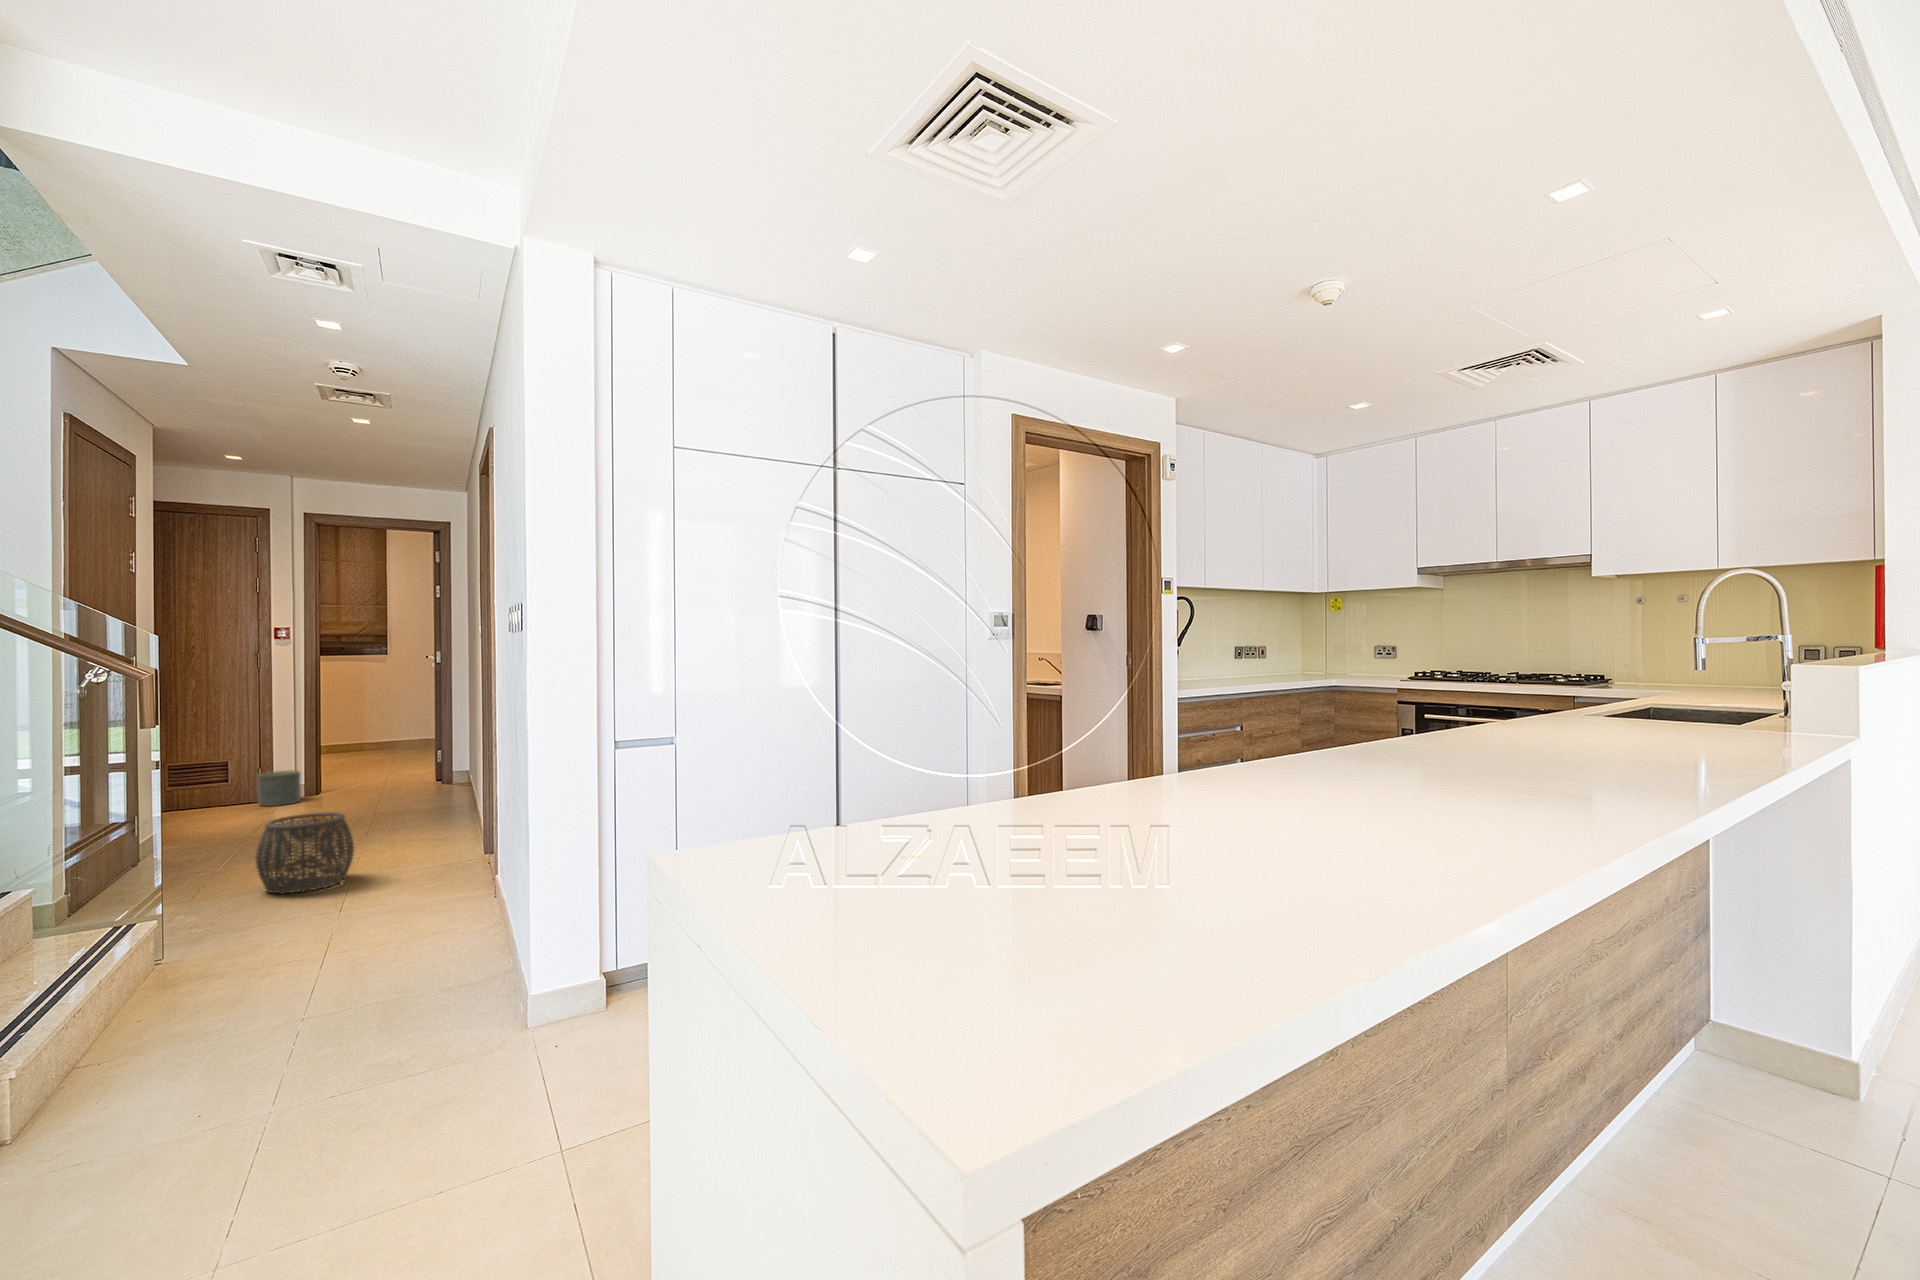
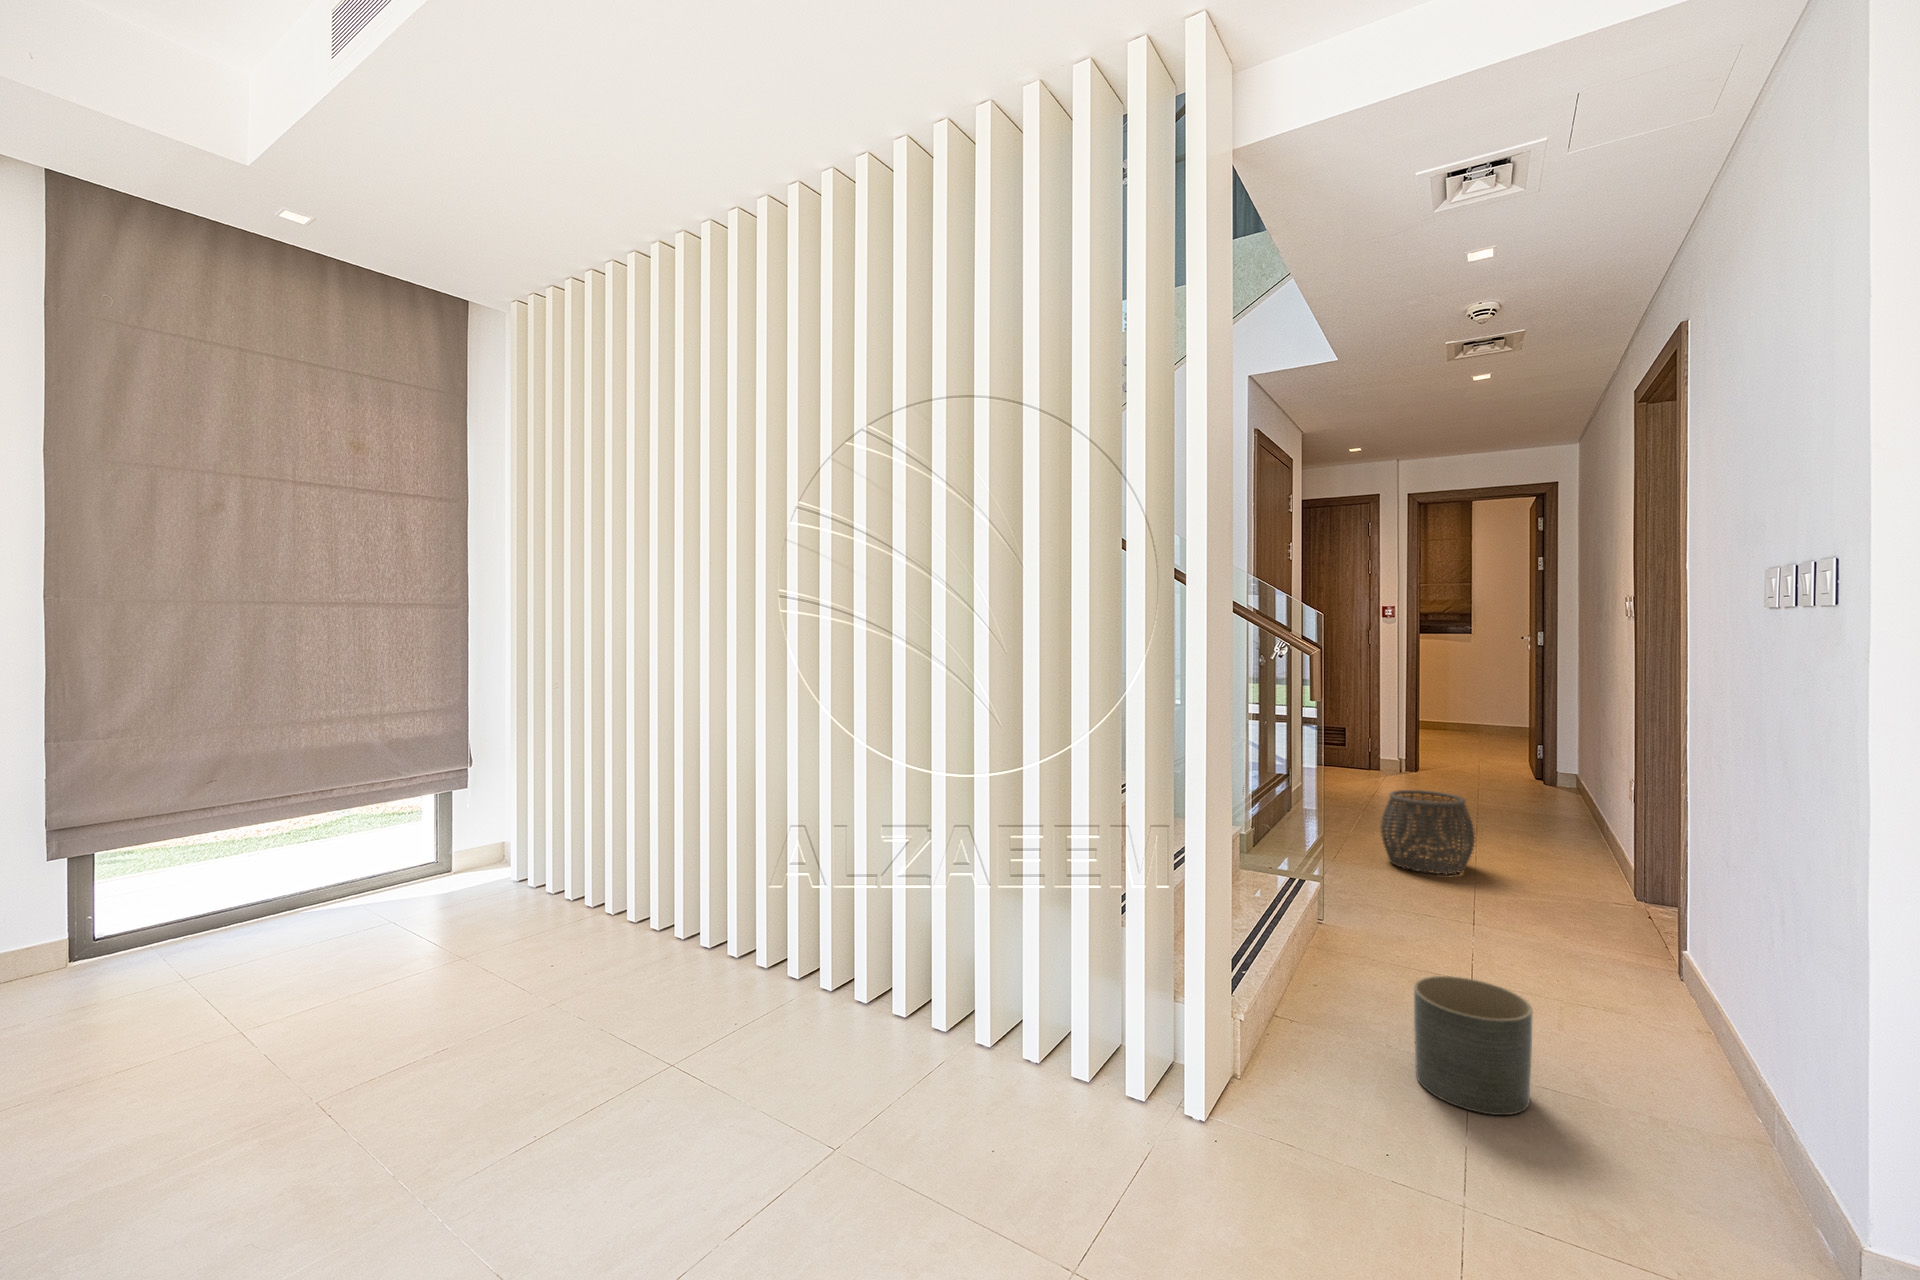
planter: present [258,770,301,806] -> present [1414,976,1533,1115]

